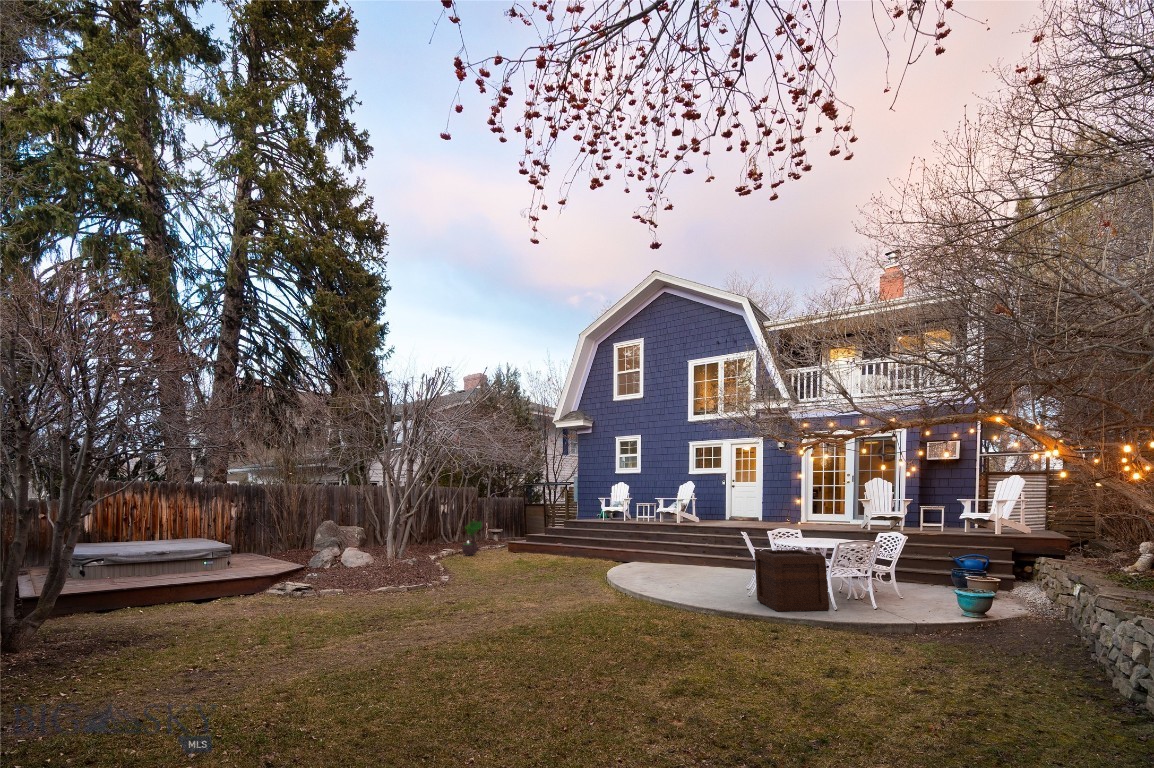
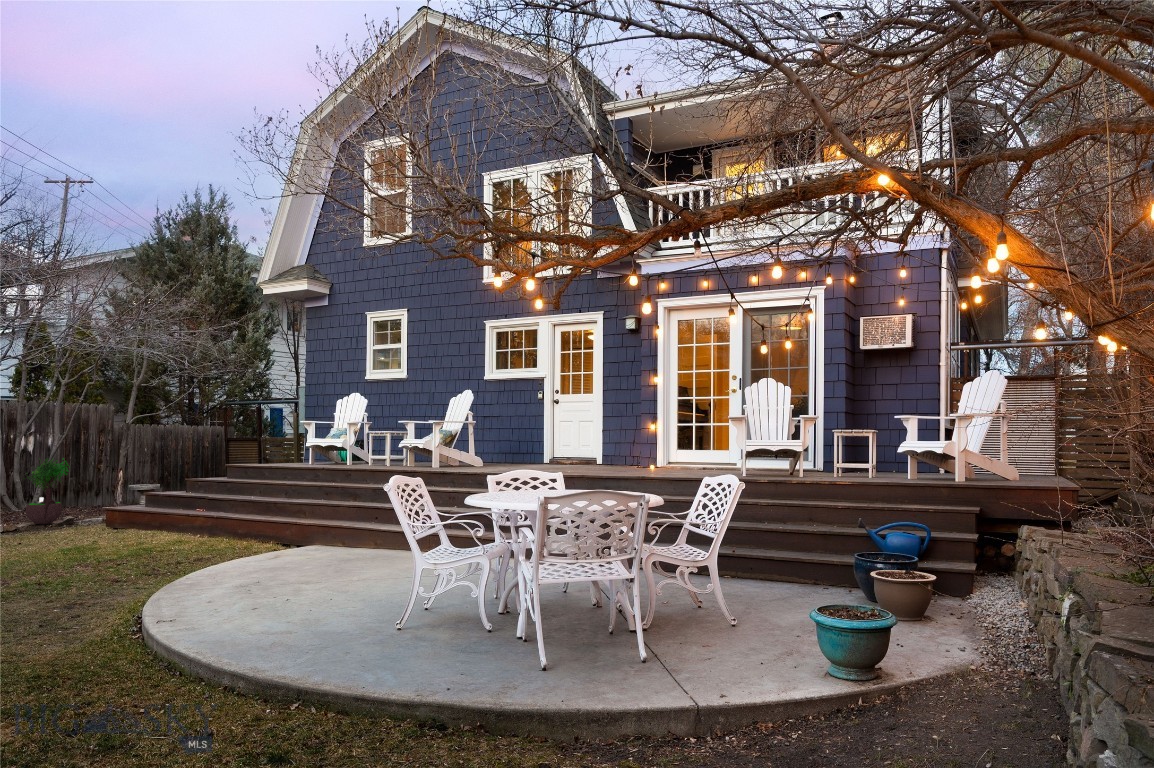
wooden crate: present [754,550,829,612] -> none [390,517,523,669]

